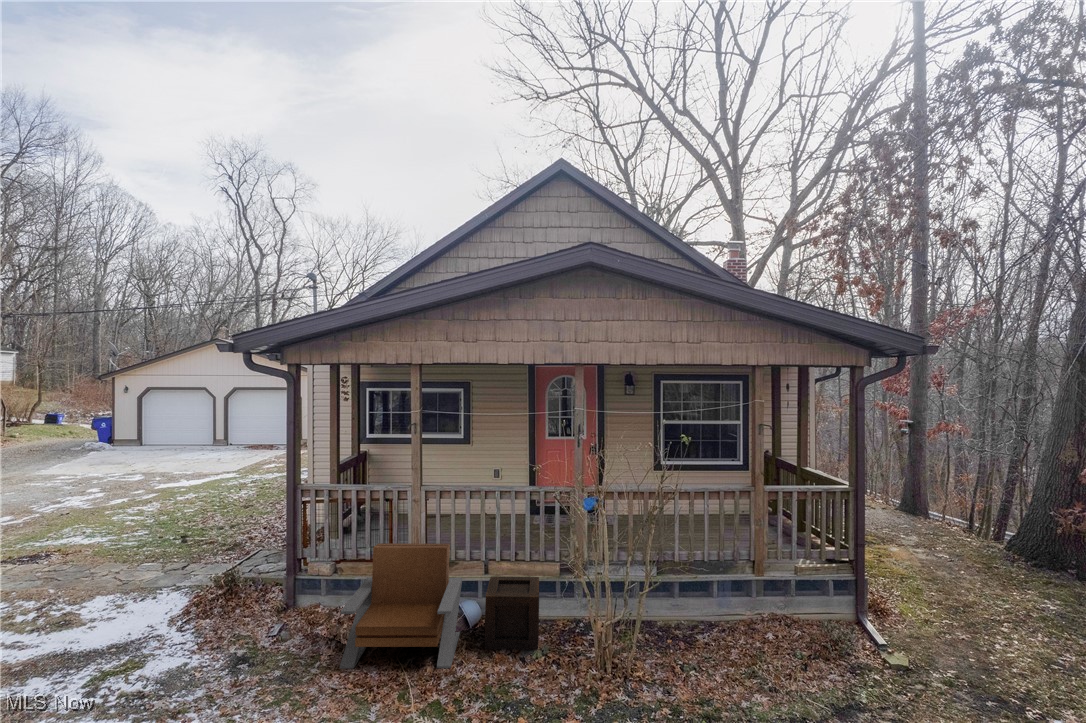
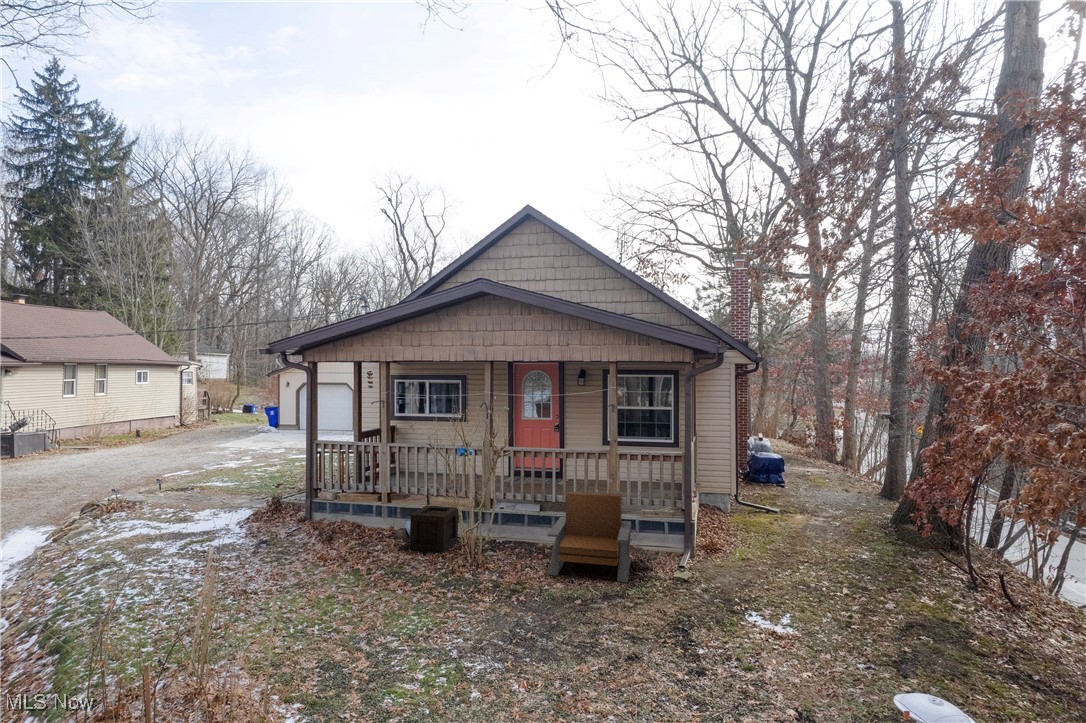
lounge chair: present [340,543,462,669] -> present [548,492,631,583]
woven basket: none [1012,552,1070,582] -> present [897,524,943,548]

